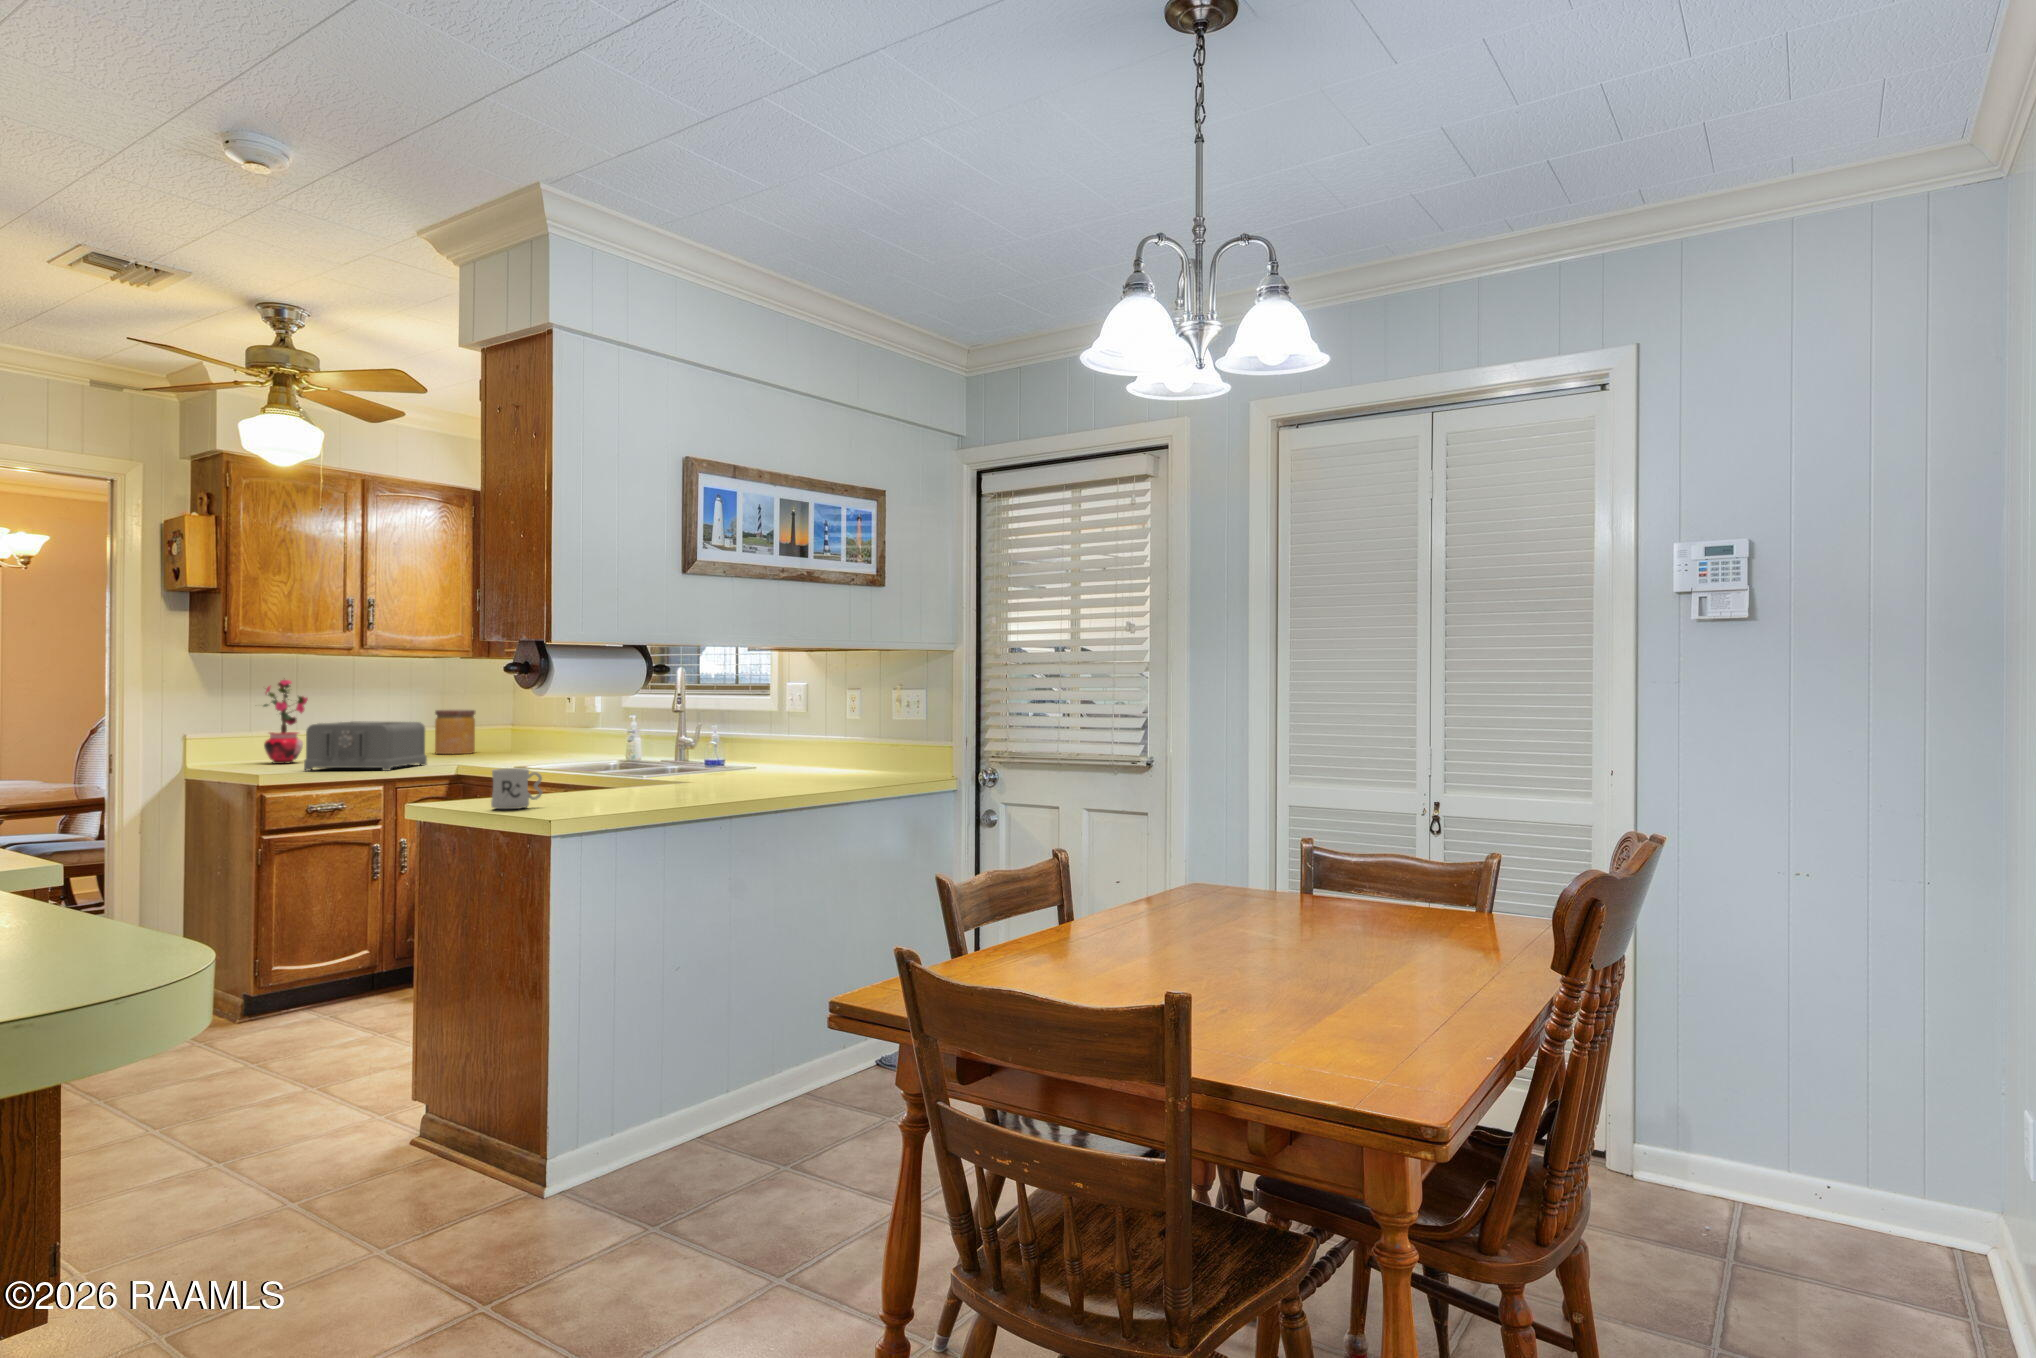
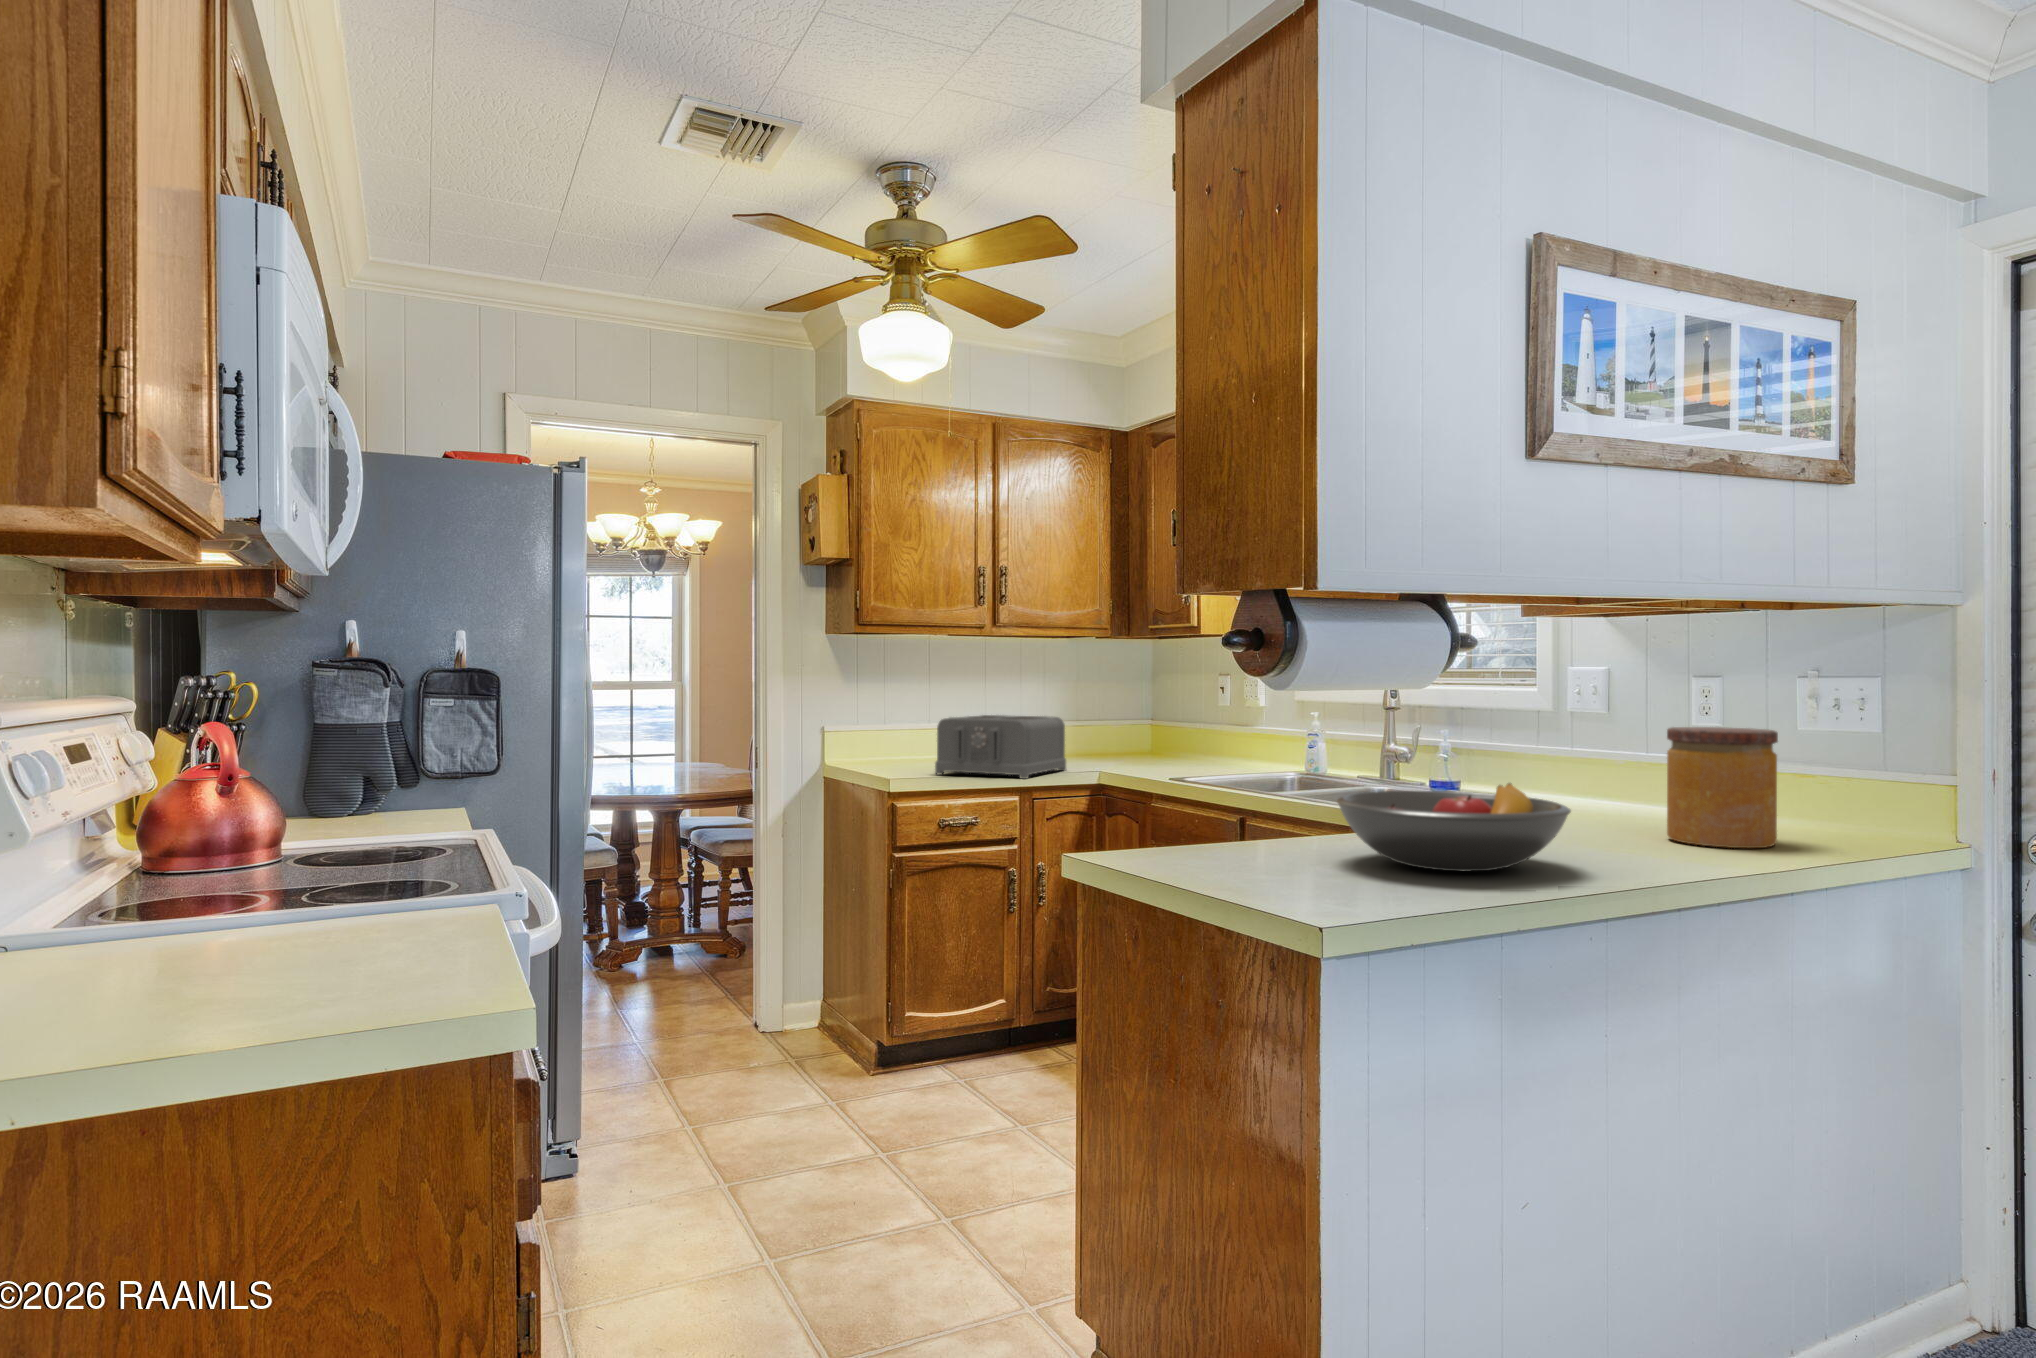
potted plant: present [264,680,308,764] -> none [887,663,940,762]
jar: present [435,710,475,754] -> present [1667,727,1778,848]
fruit bowl: none [580,750,709,798] -> present [1337,783,1571,871]
mug: present [491,768,542,809] -> none [1206,810,1290,886]

